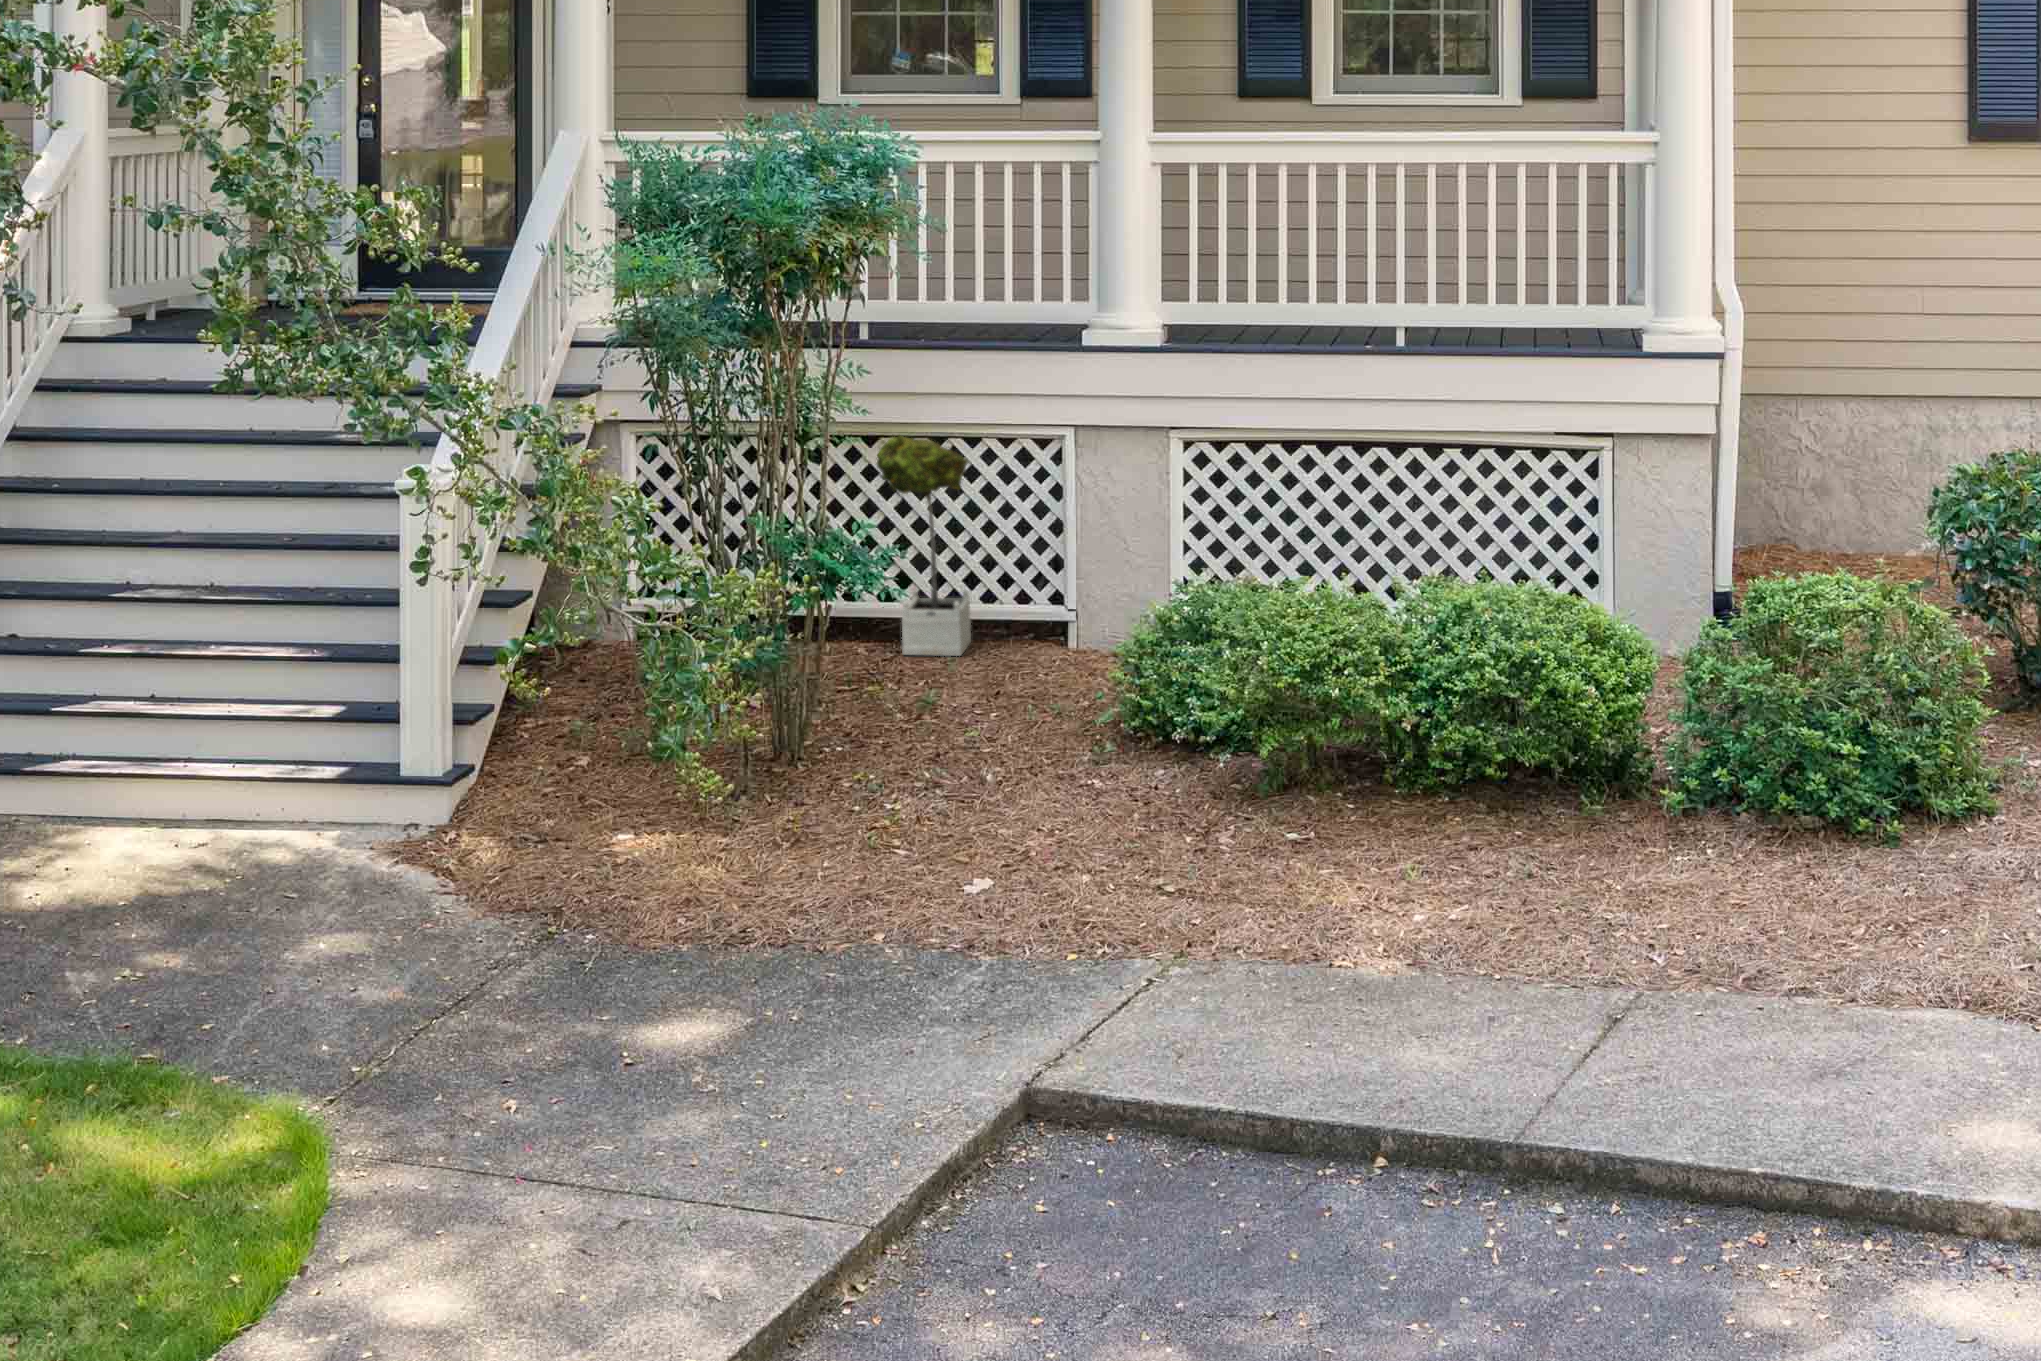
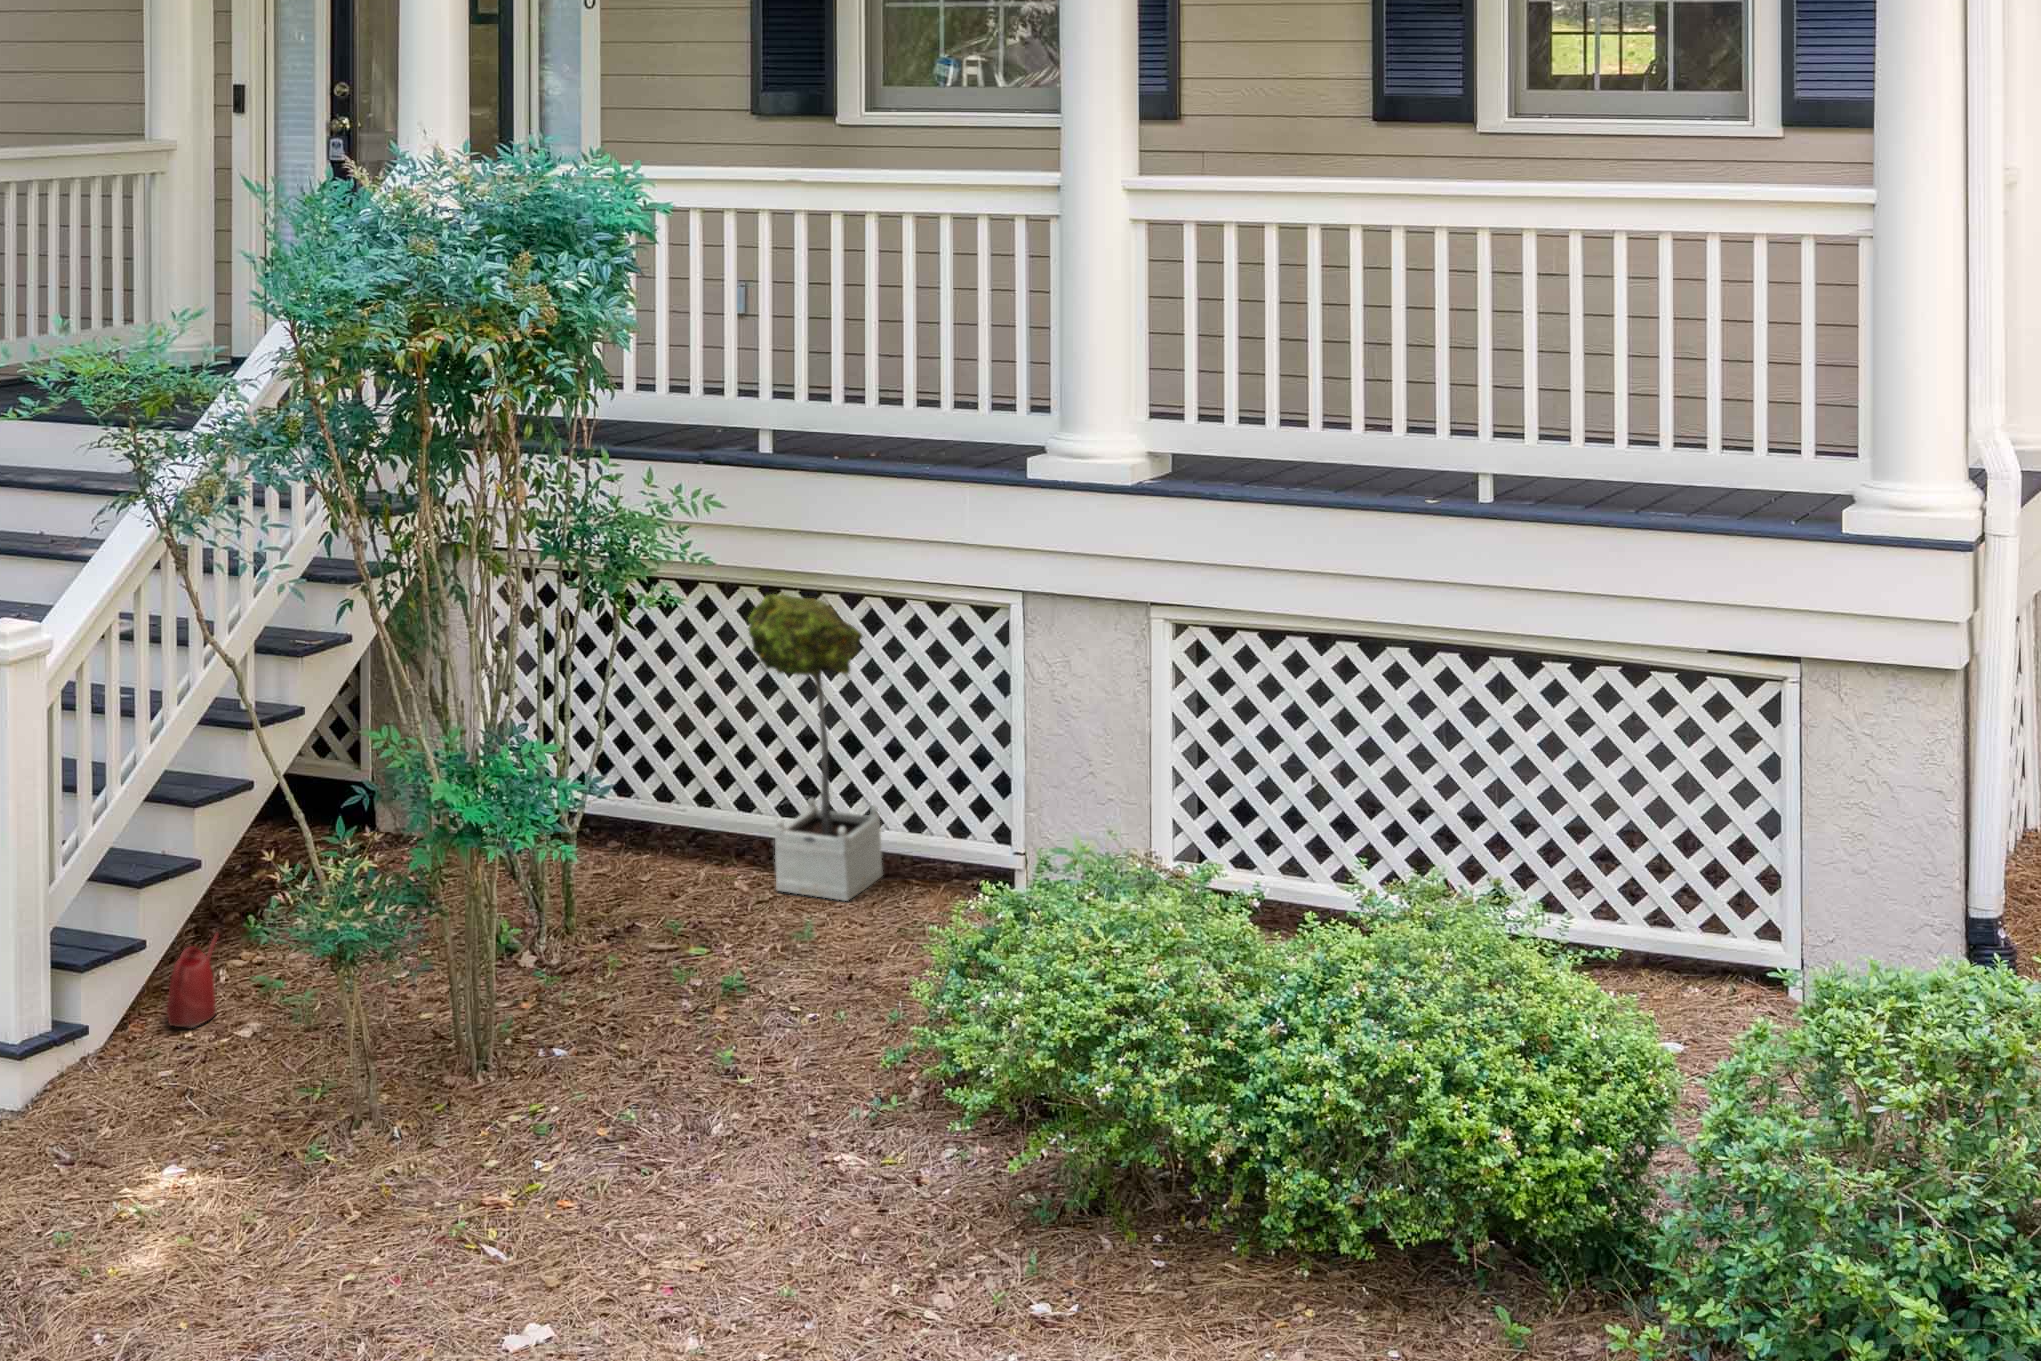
watering can: none [512,697,549,763] -> present [167,933,219,1028]

